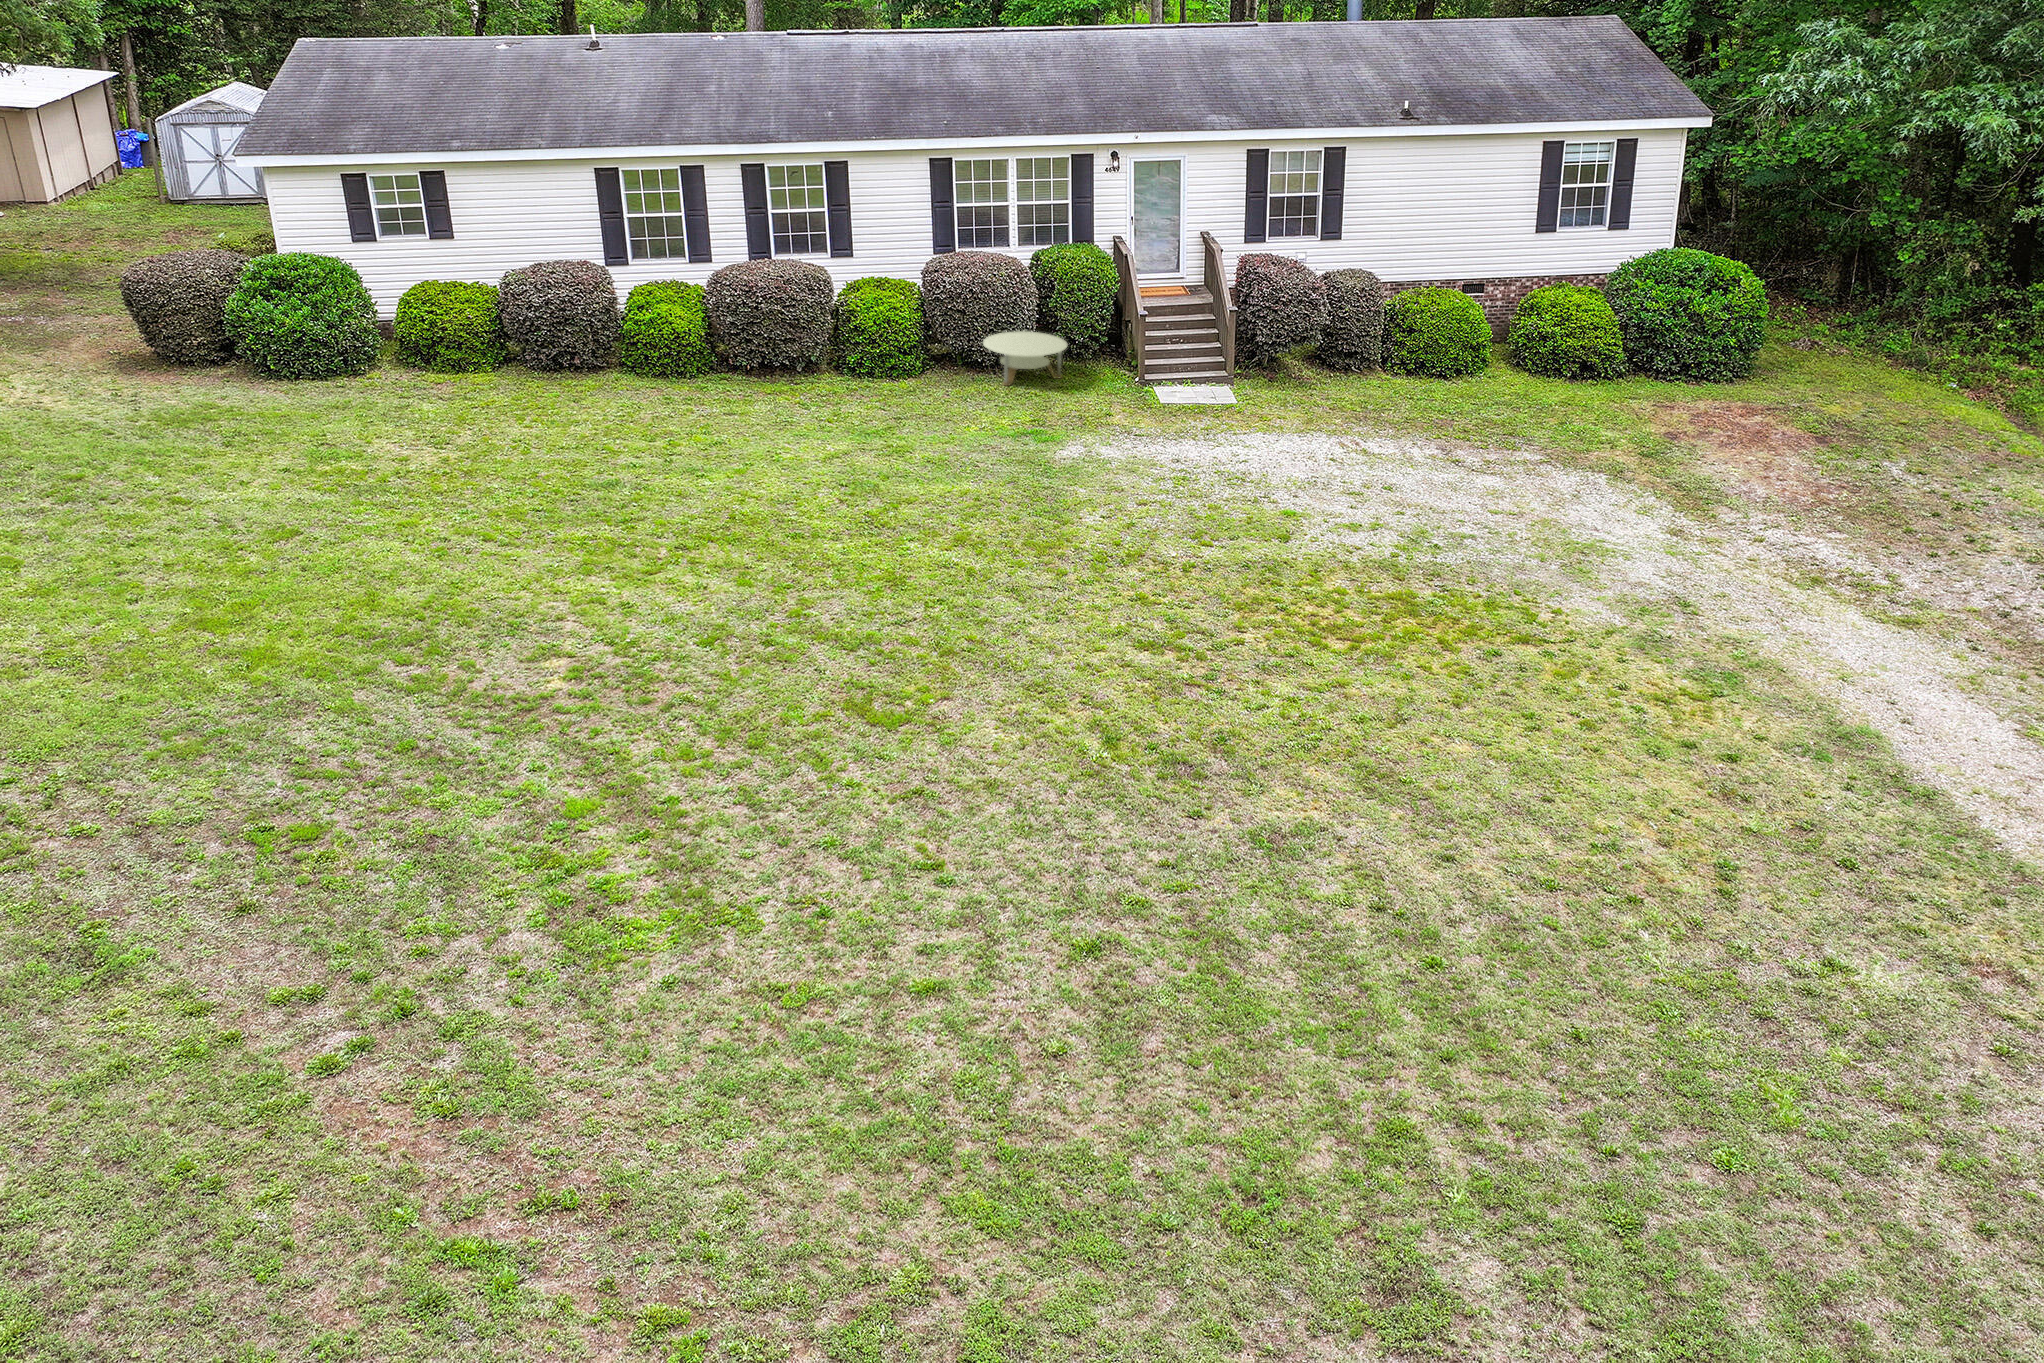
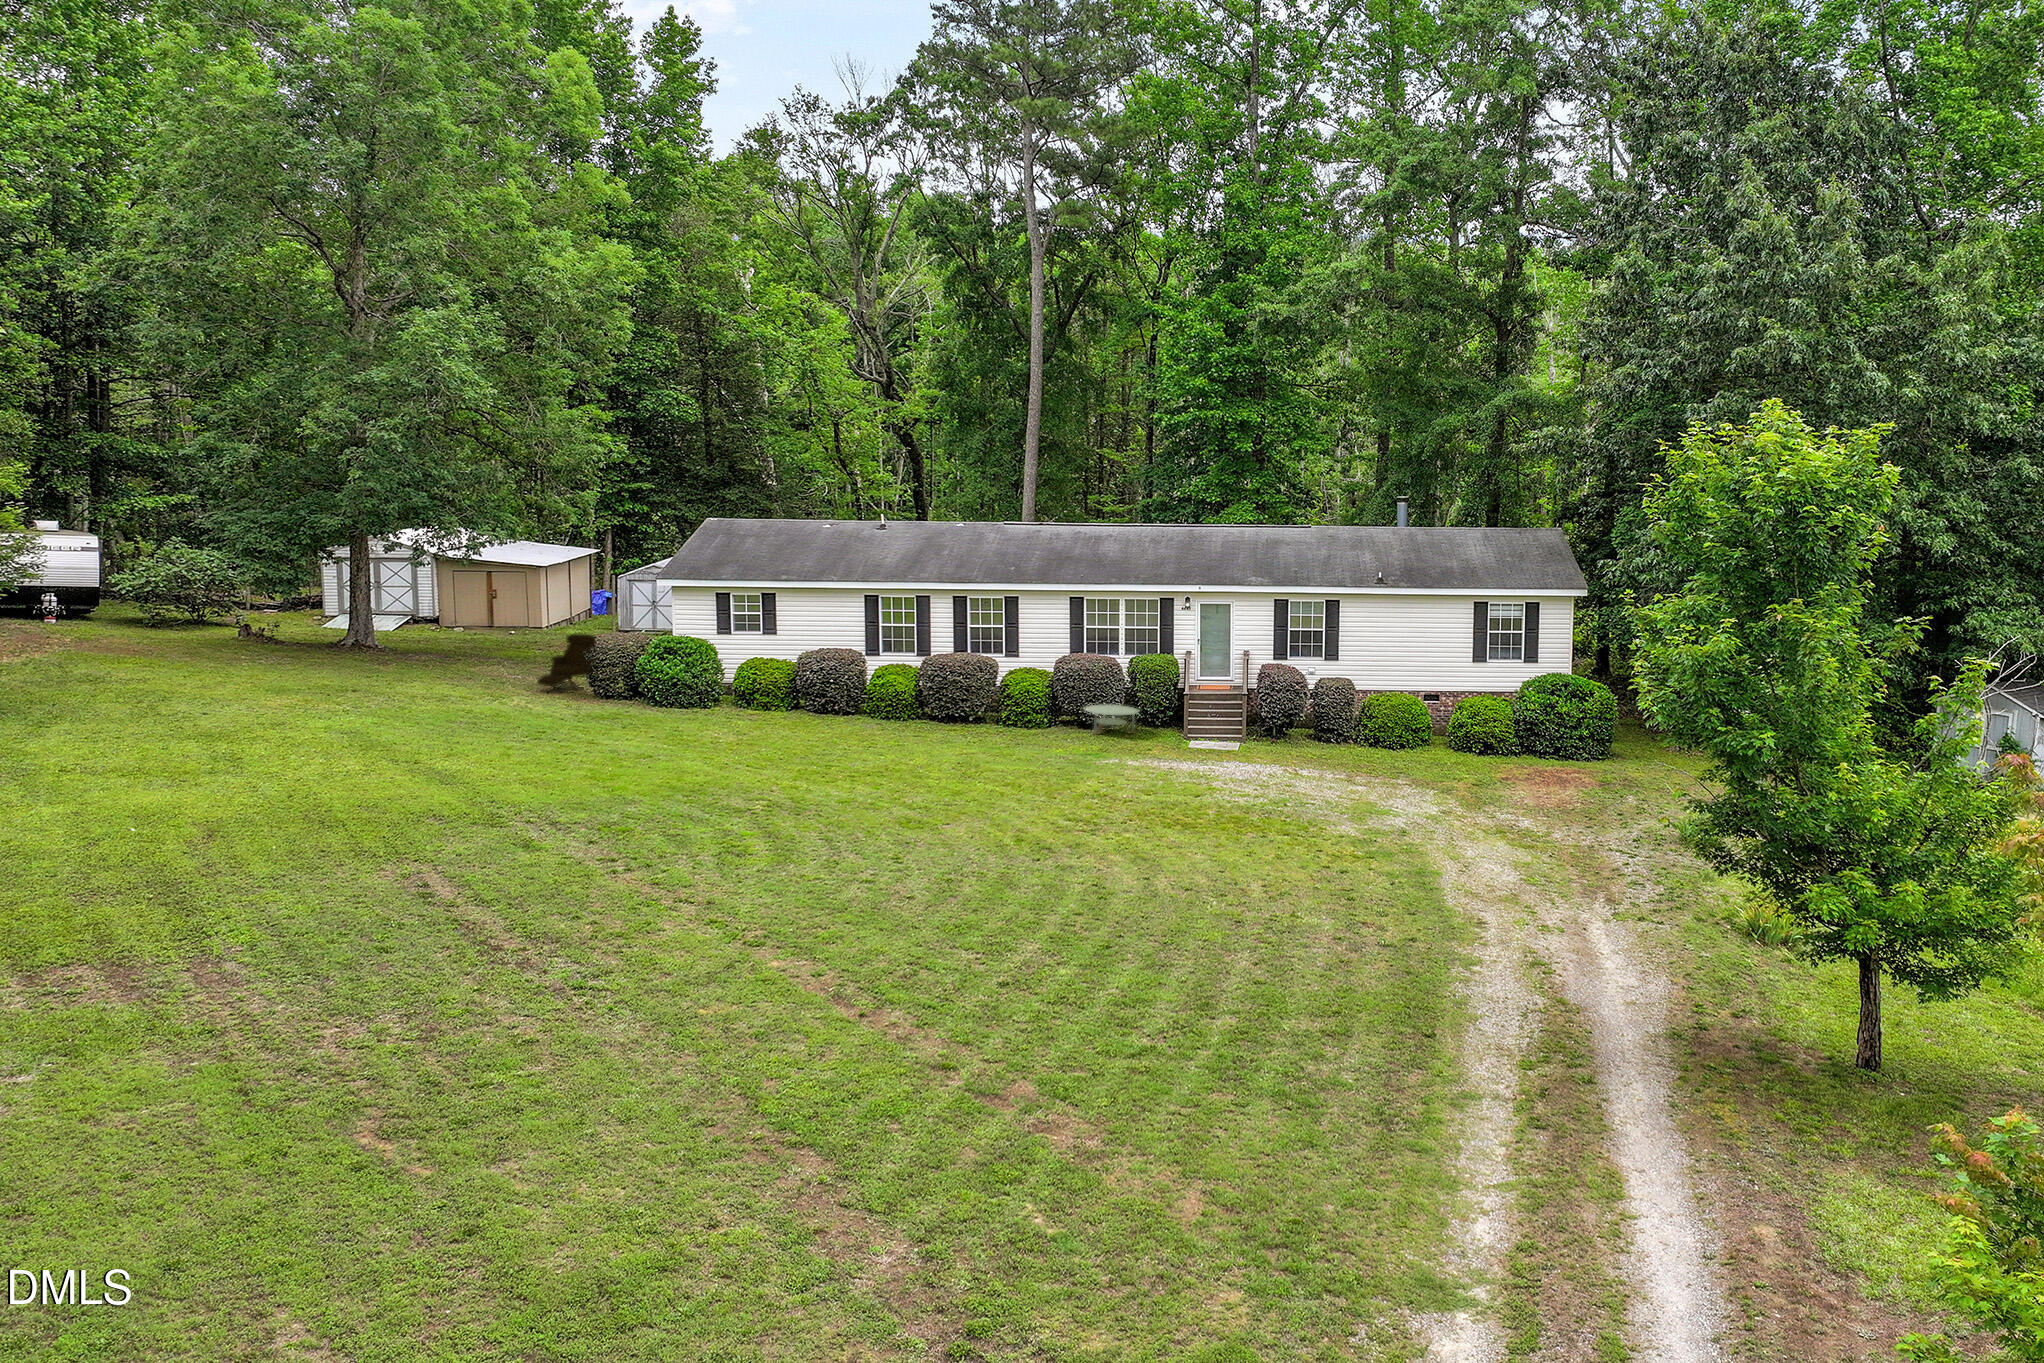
lounge chair: none [59,260,157,371] -> present [537,634,596,690]

